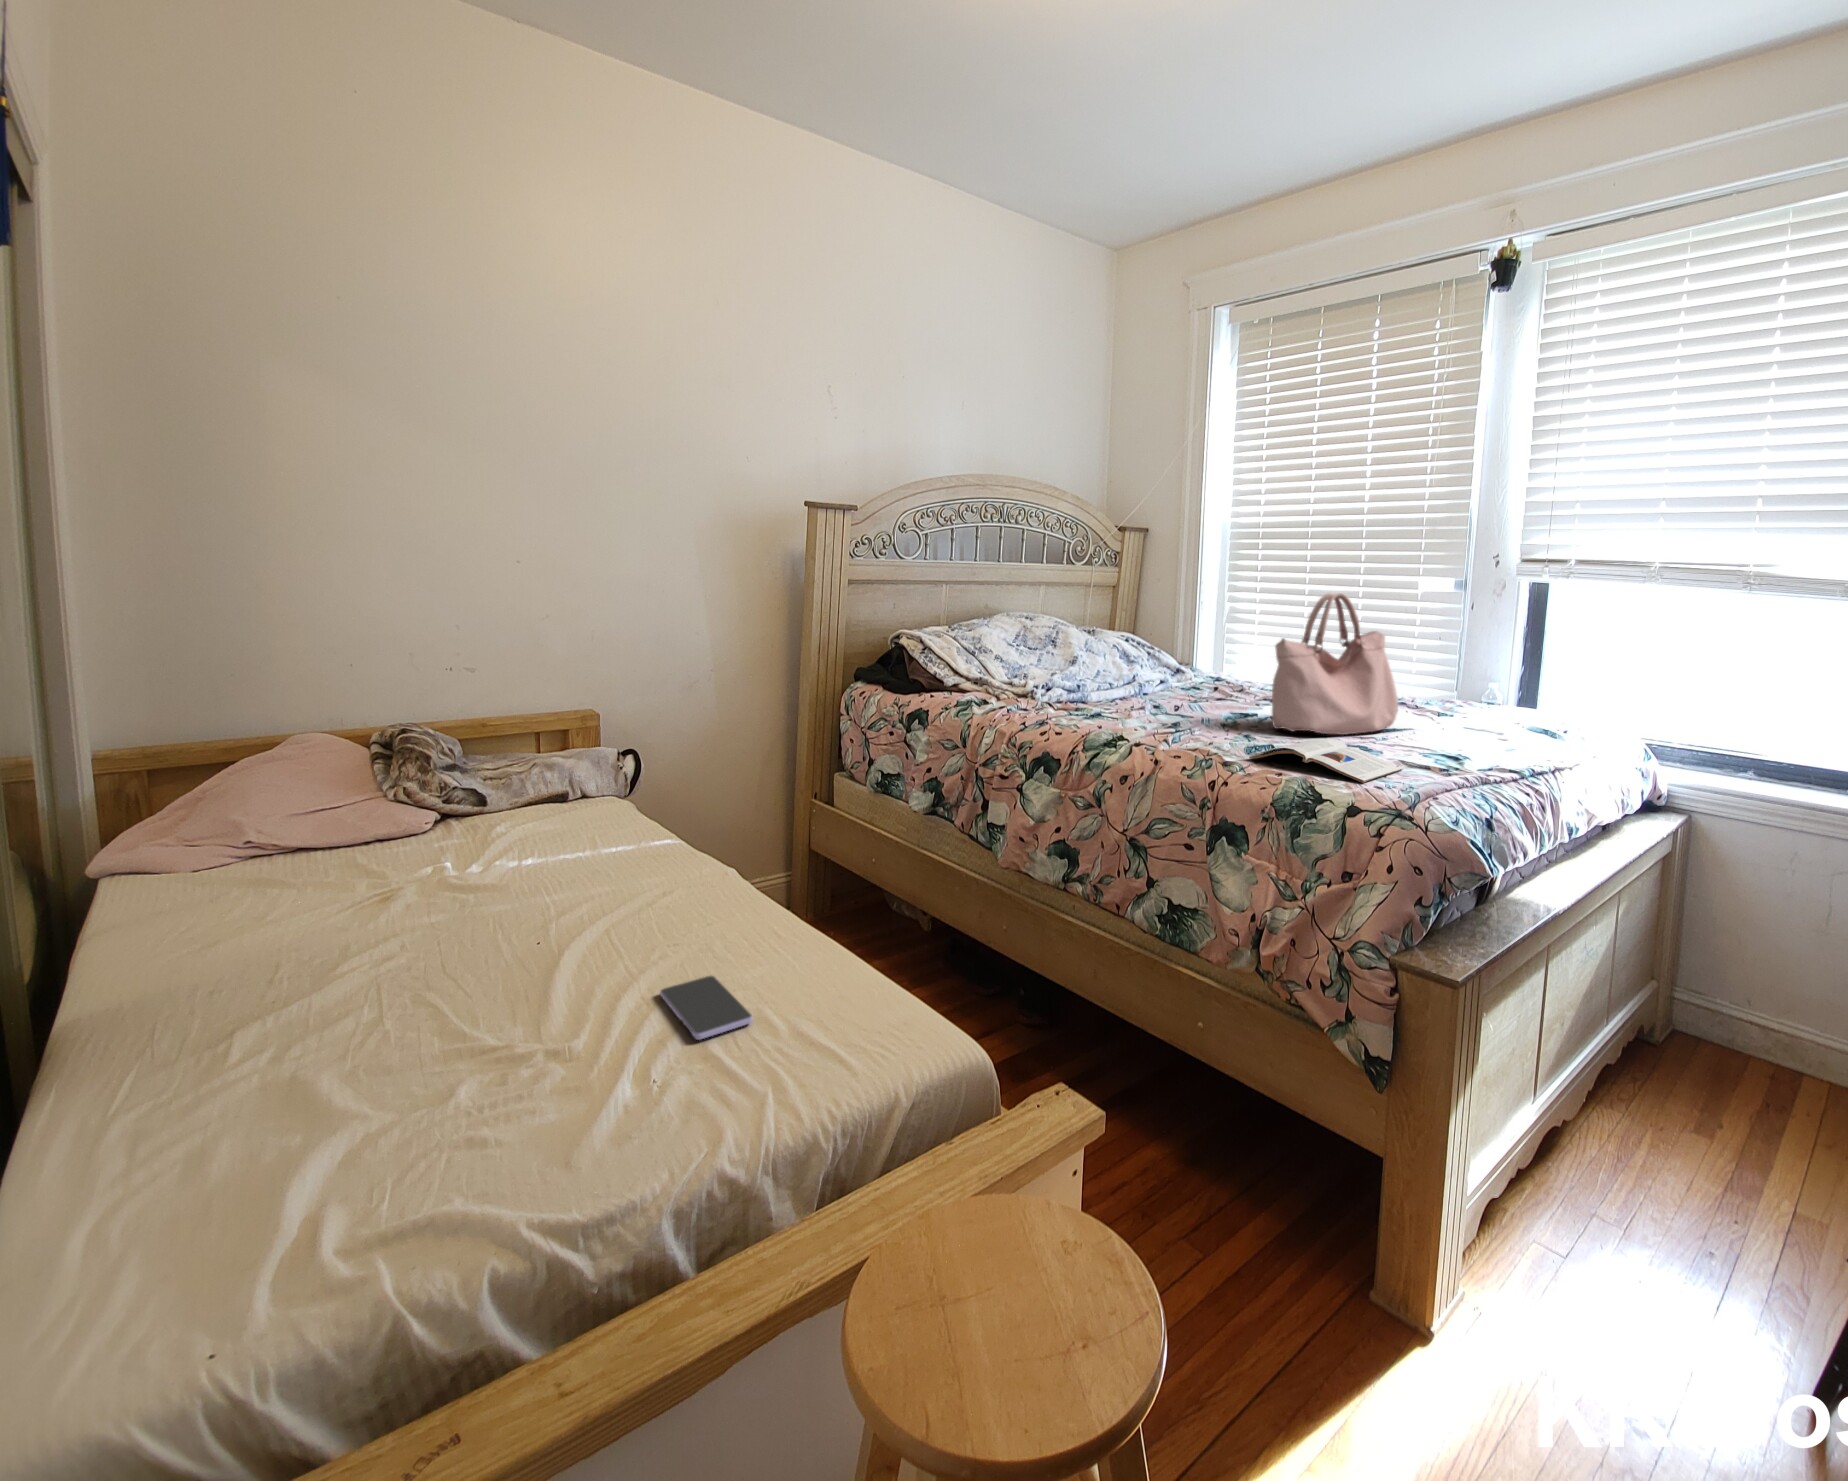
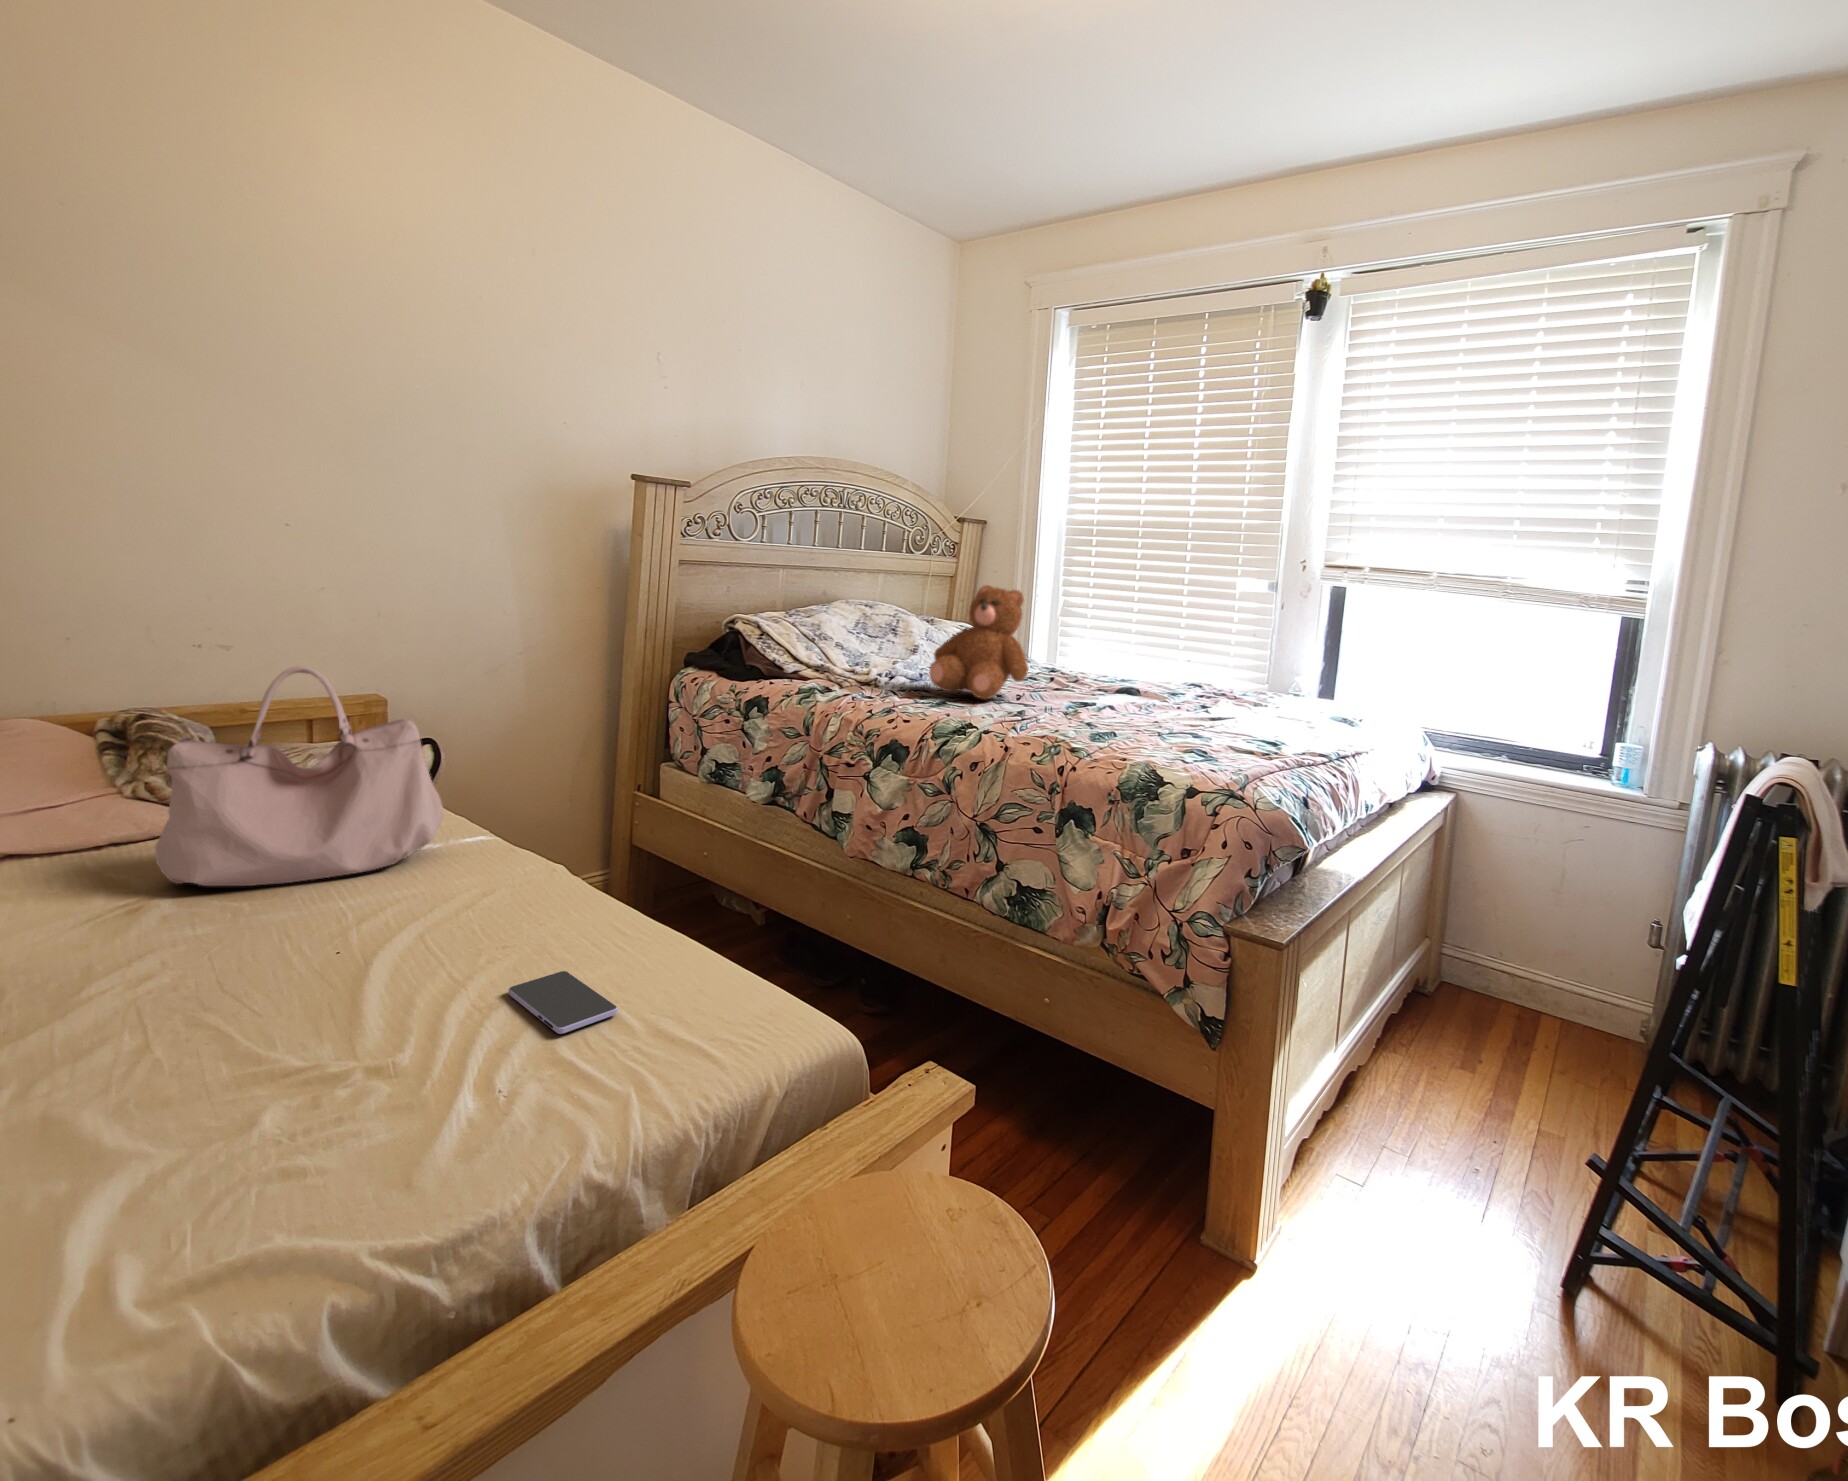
handbag: present [1272,593,1398,735] -> present [154,666,443,886]
teddy bear: none [1082,594,1185,711] -> present [929,585,1028,699]
magazine: present [1249,739,1403,783] -> none [1095,727,1231,767]

